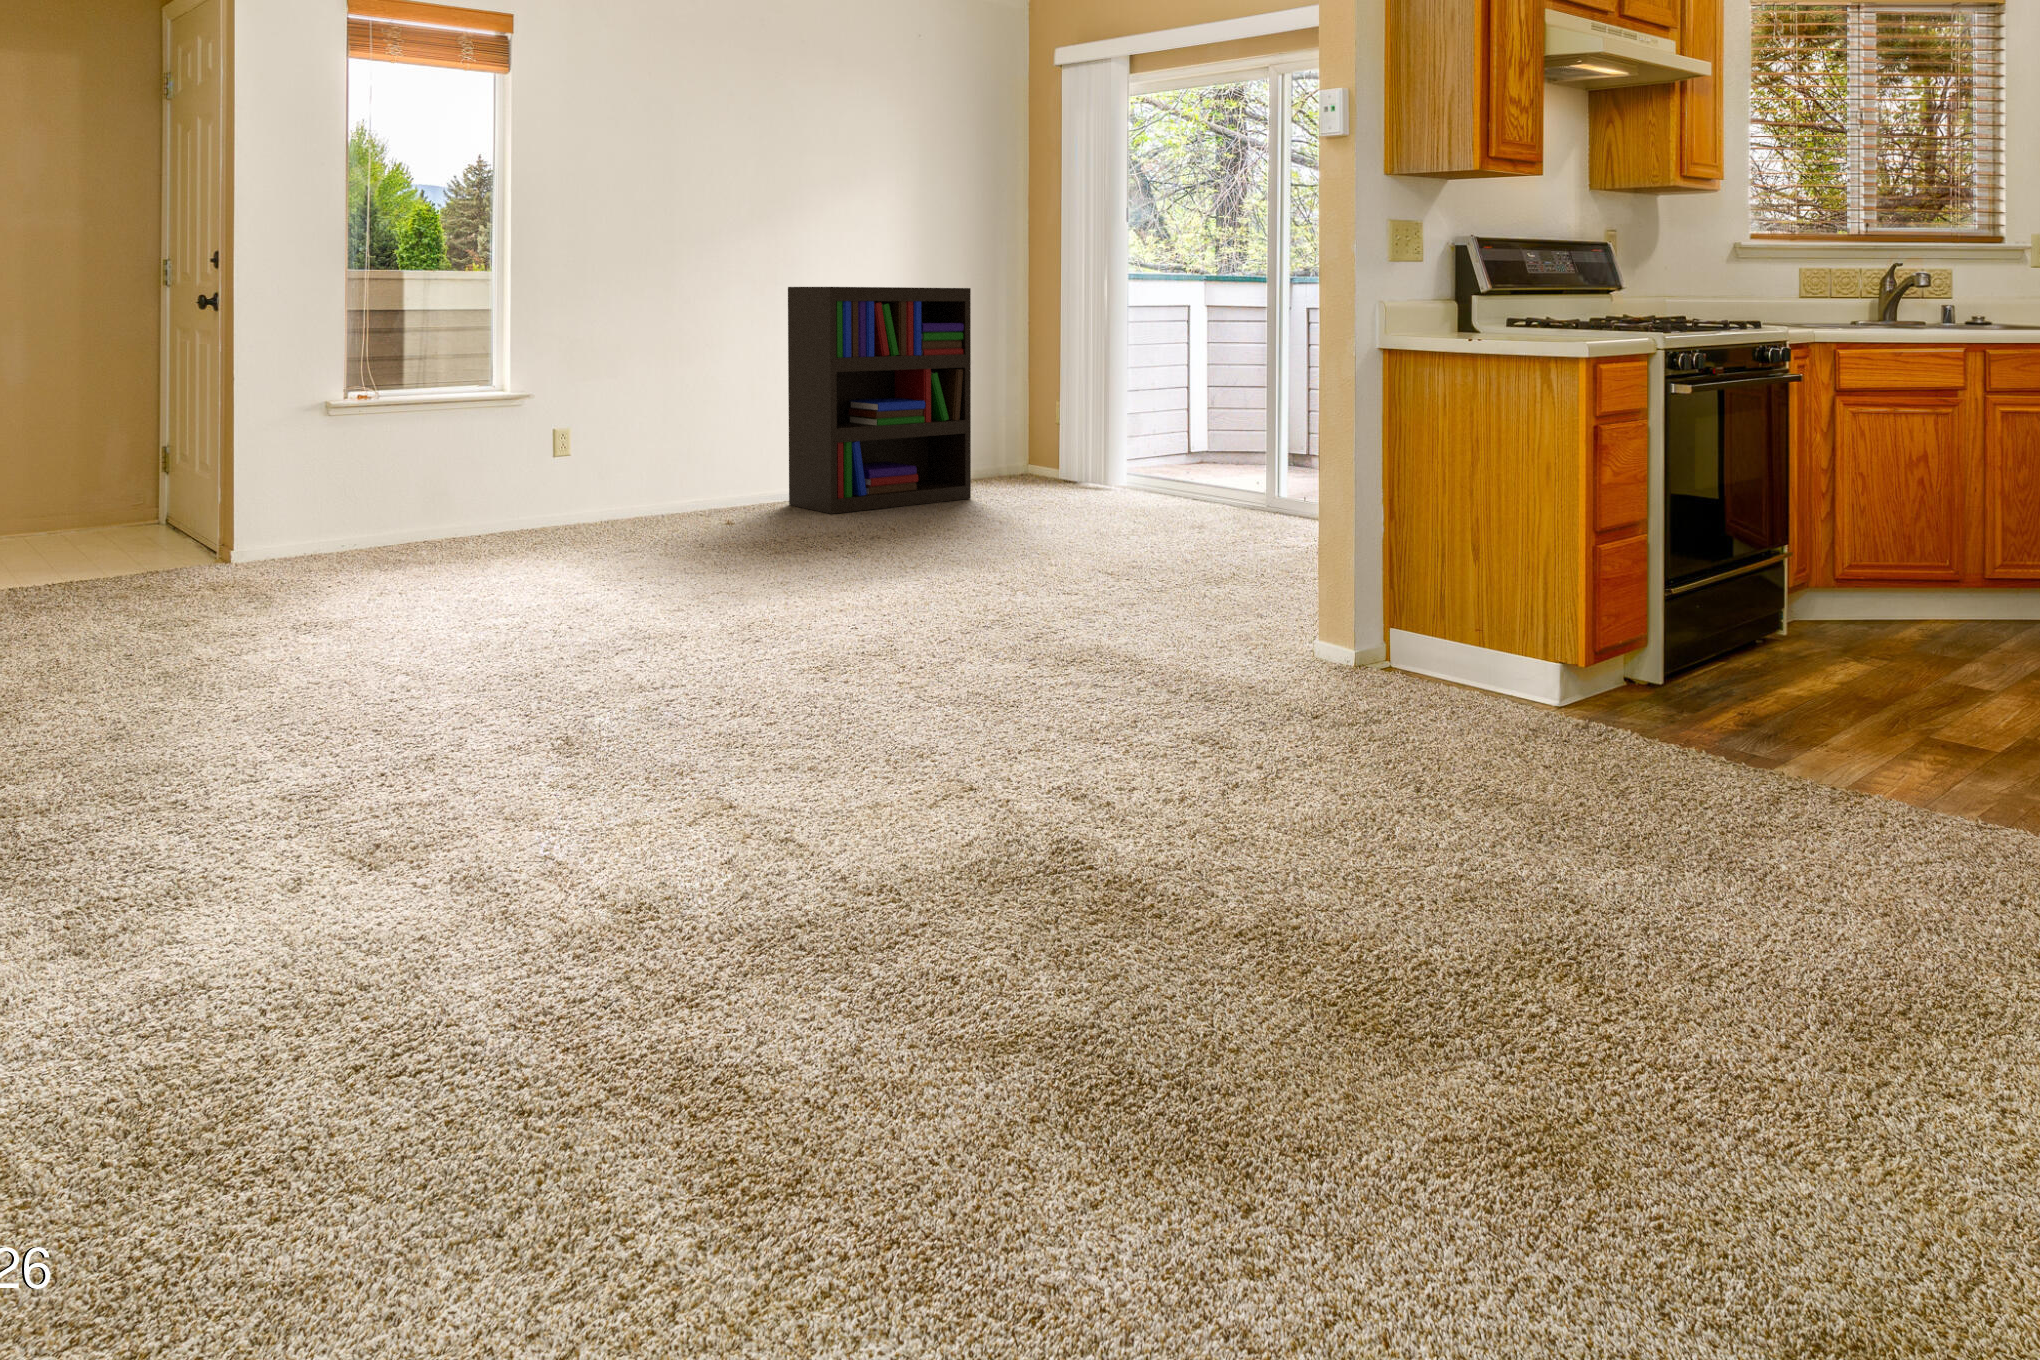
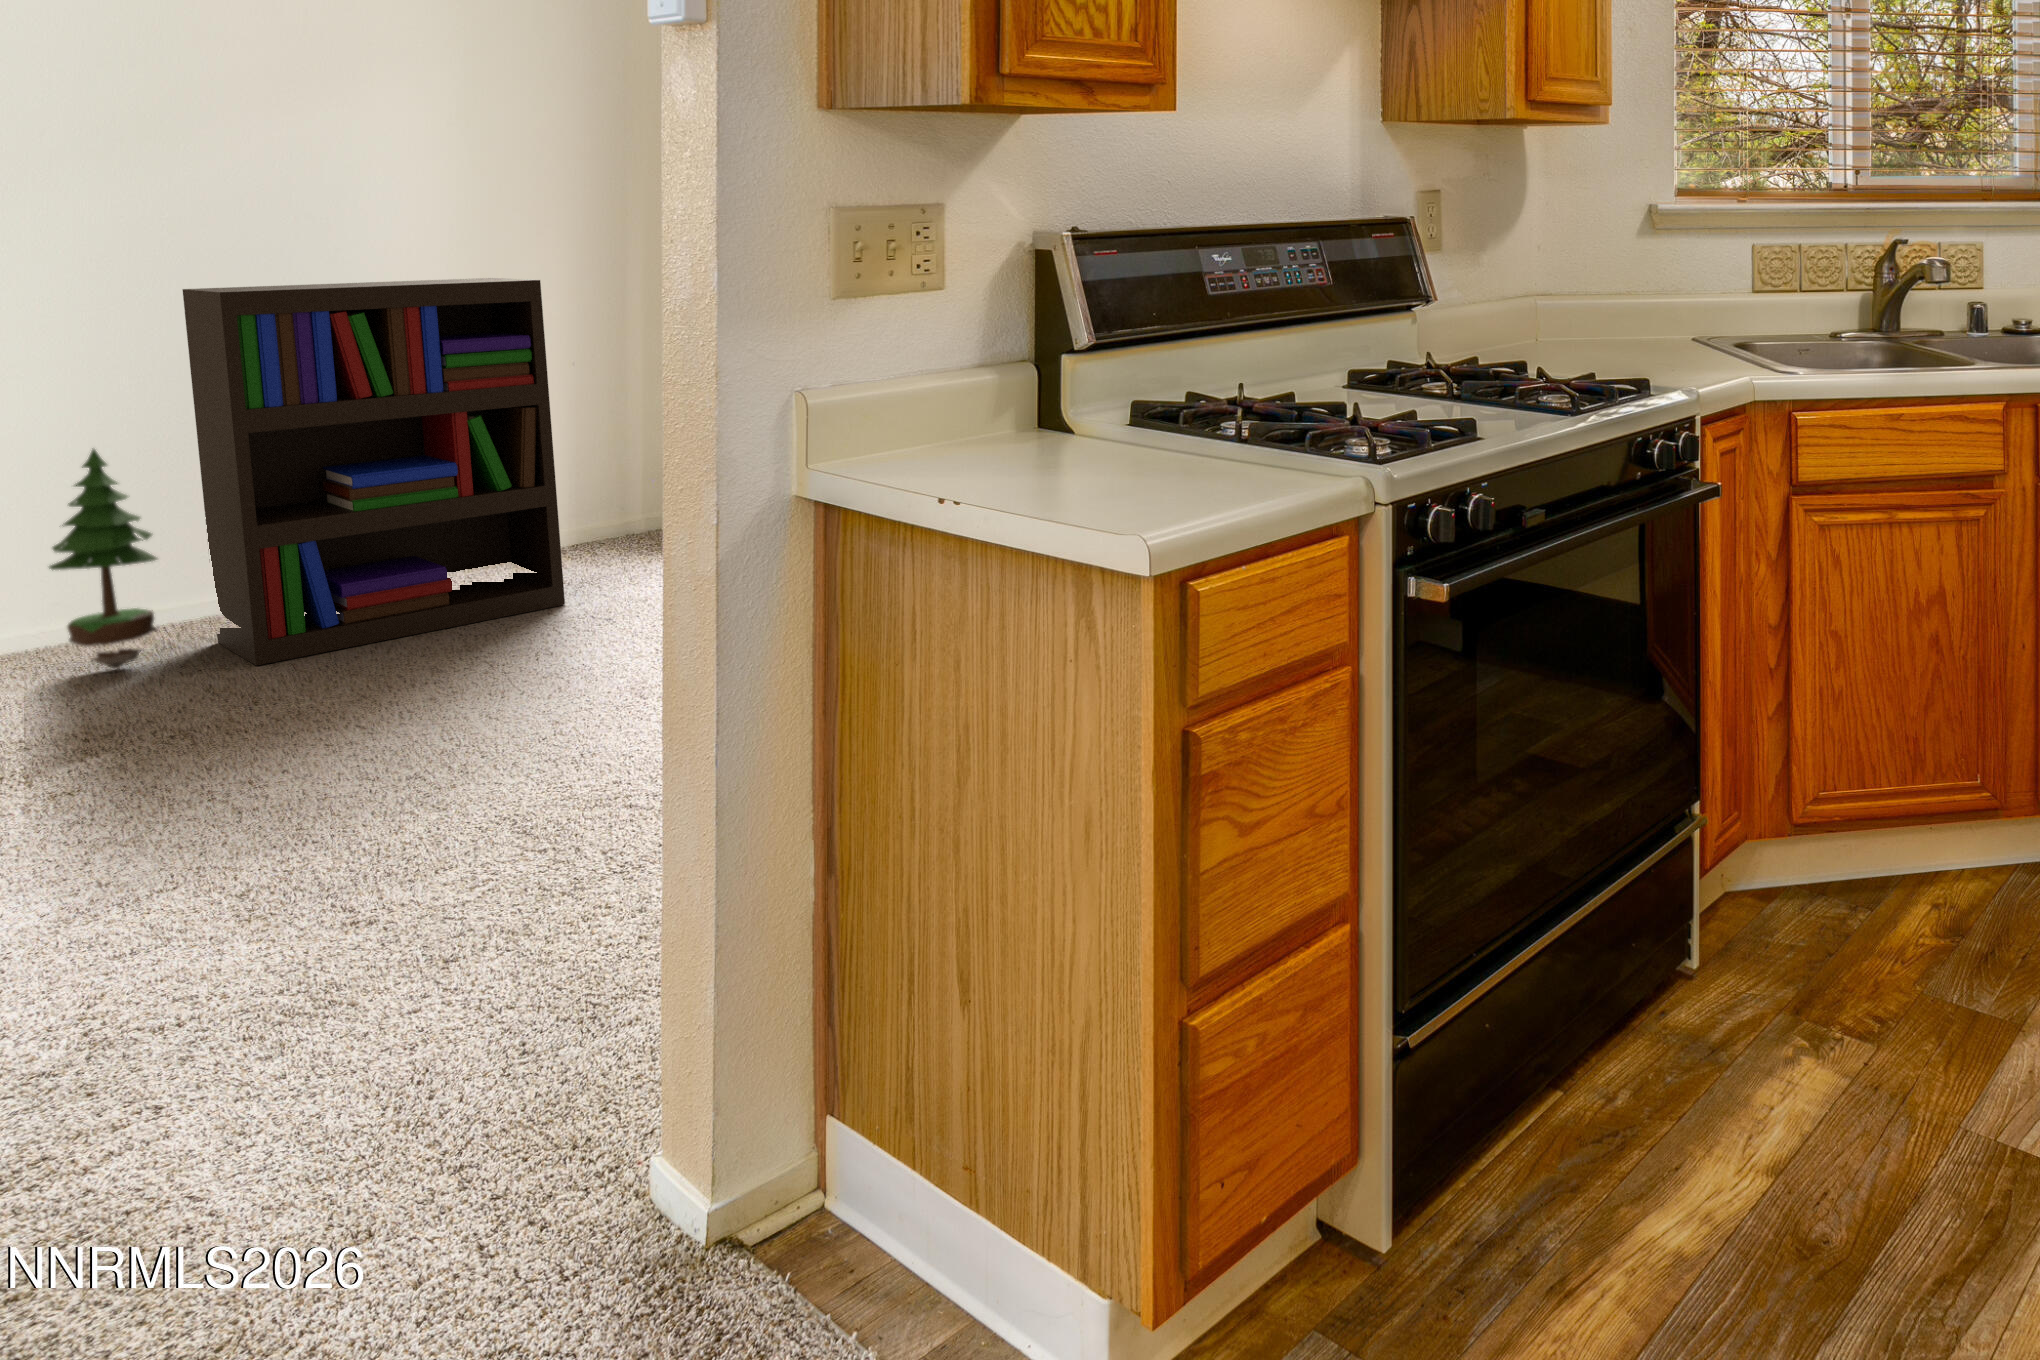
potted tree: none [727,377,778,512] -> present [49,449,157,669]

